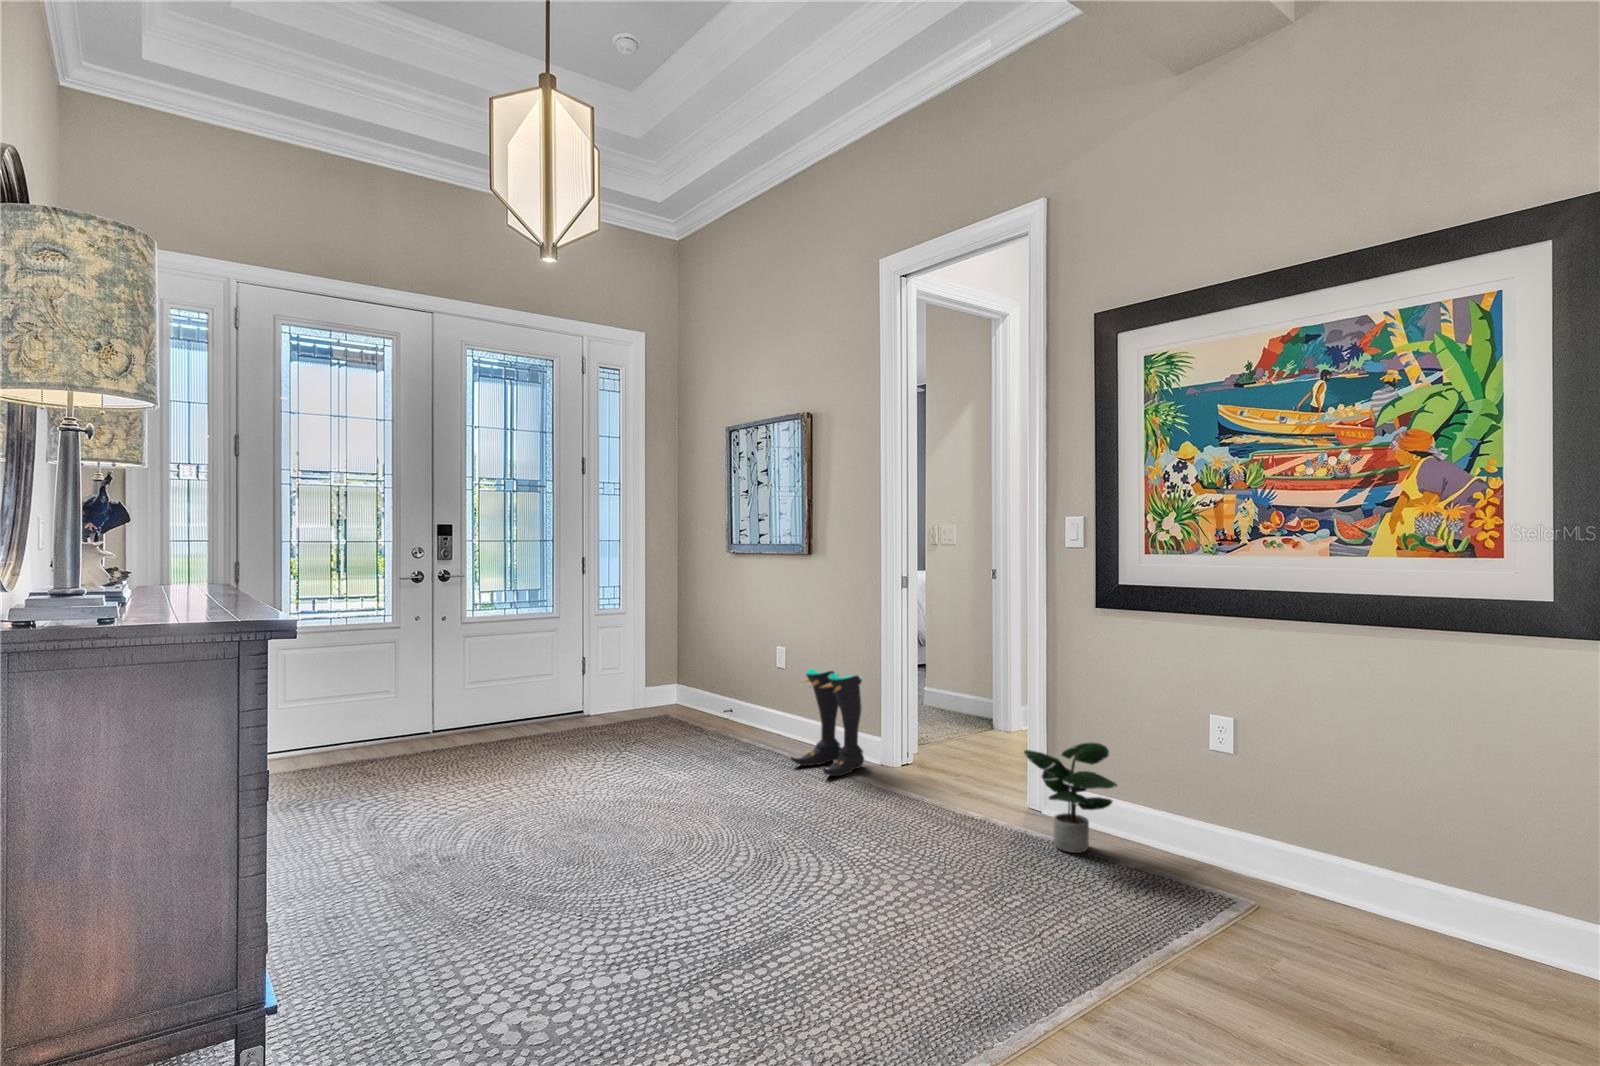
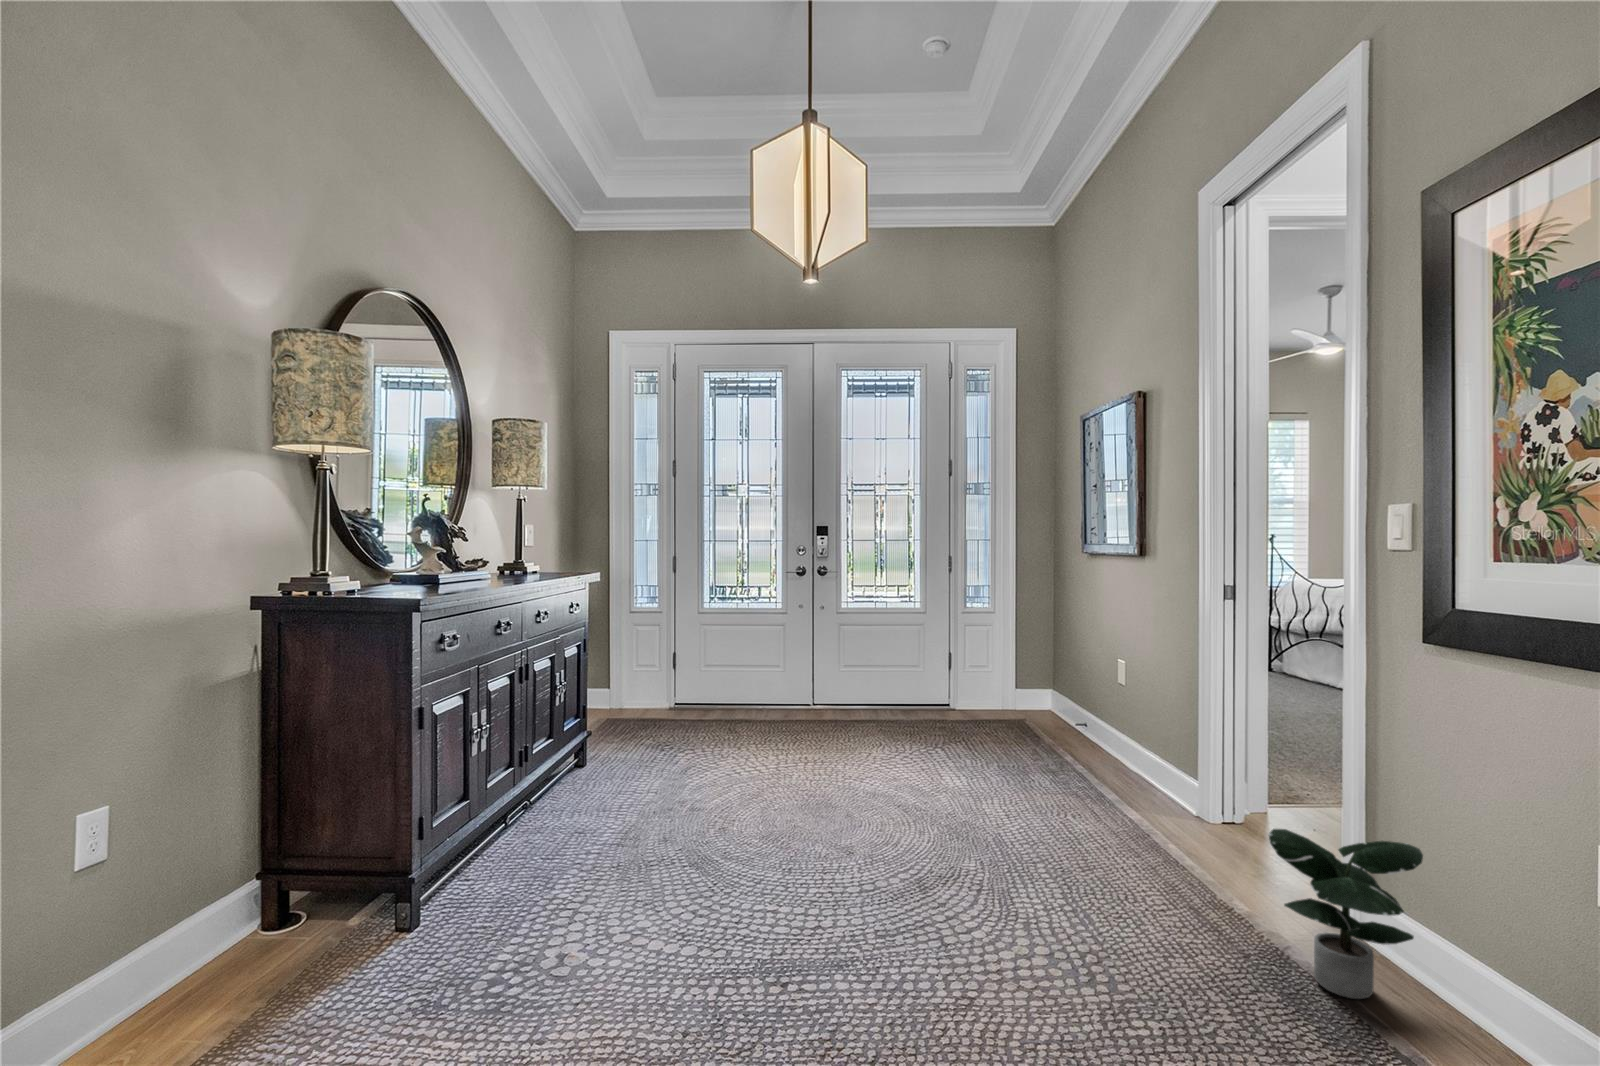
boots: present [791,669,864,776] -> none [1086,685,1179,813]

